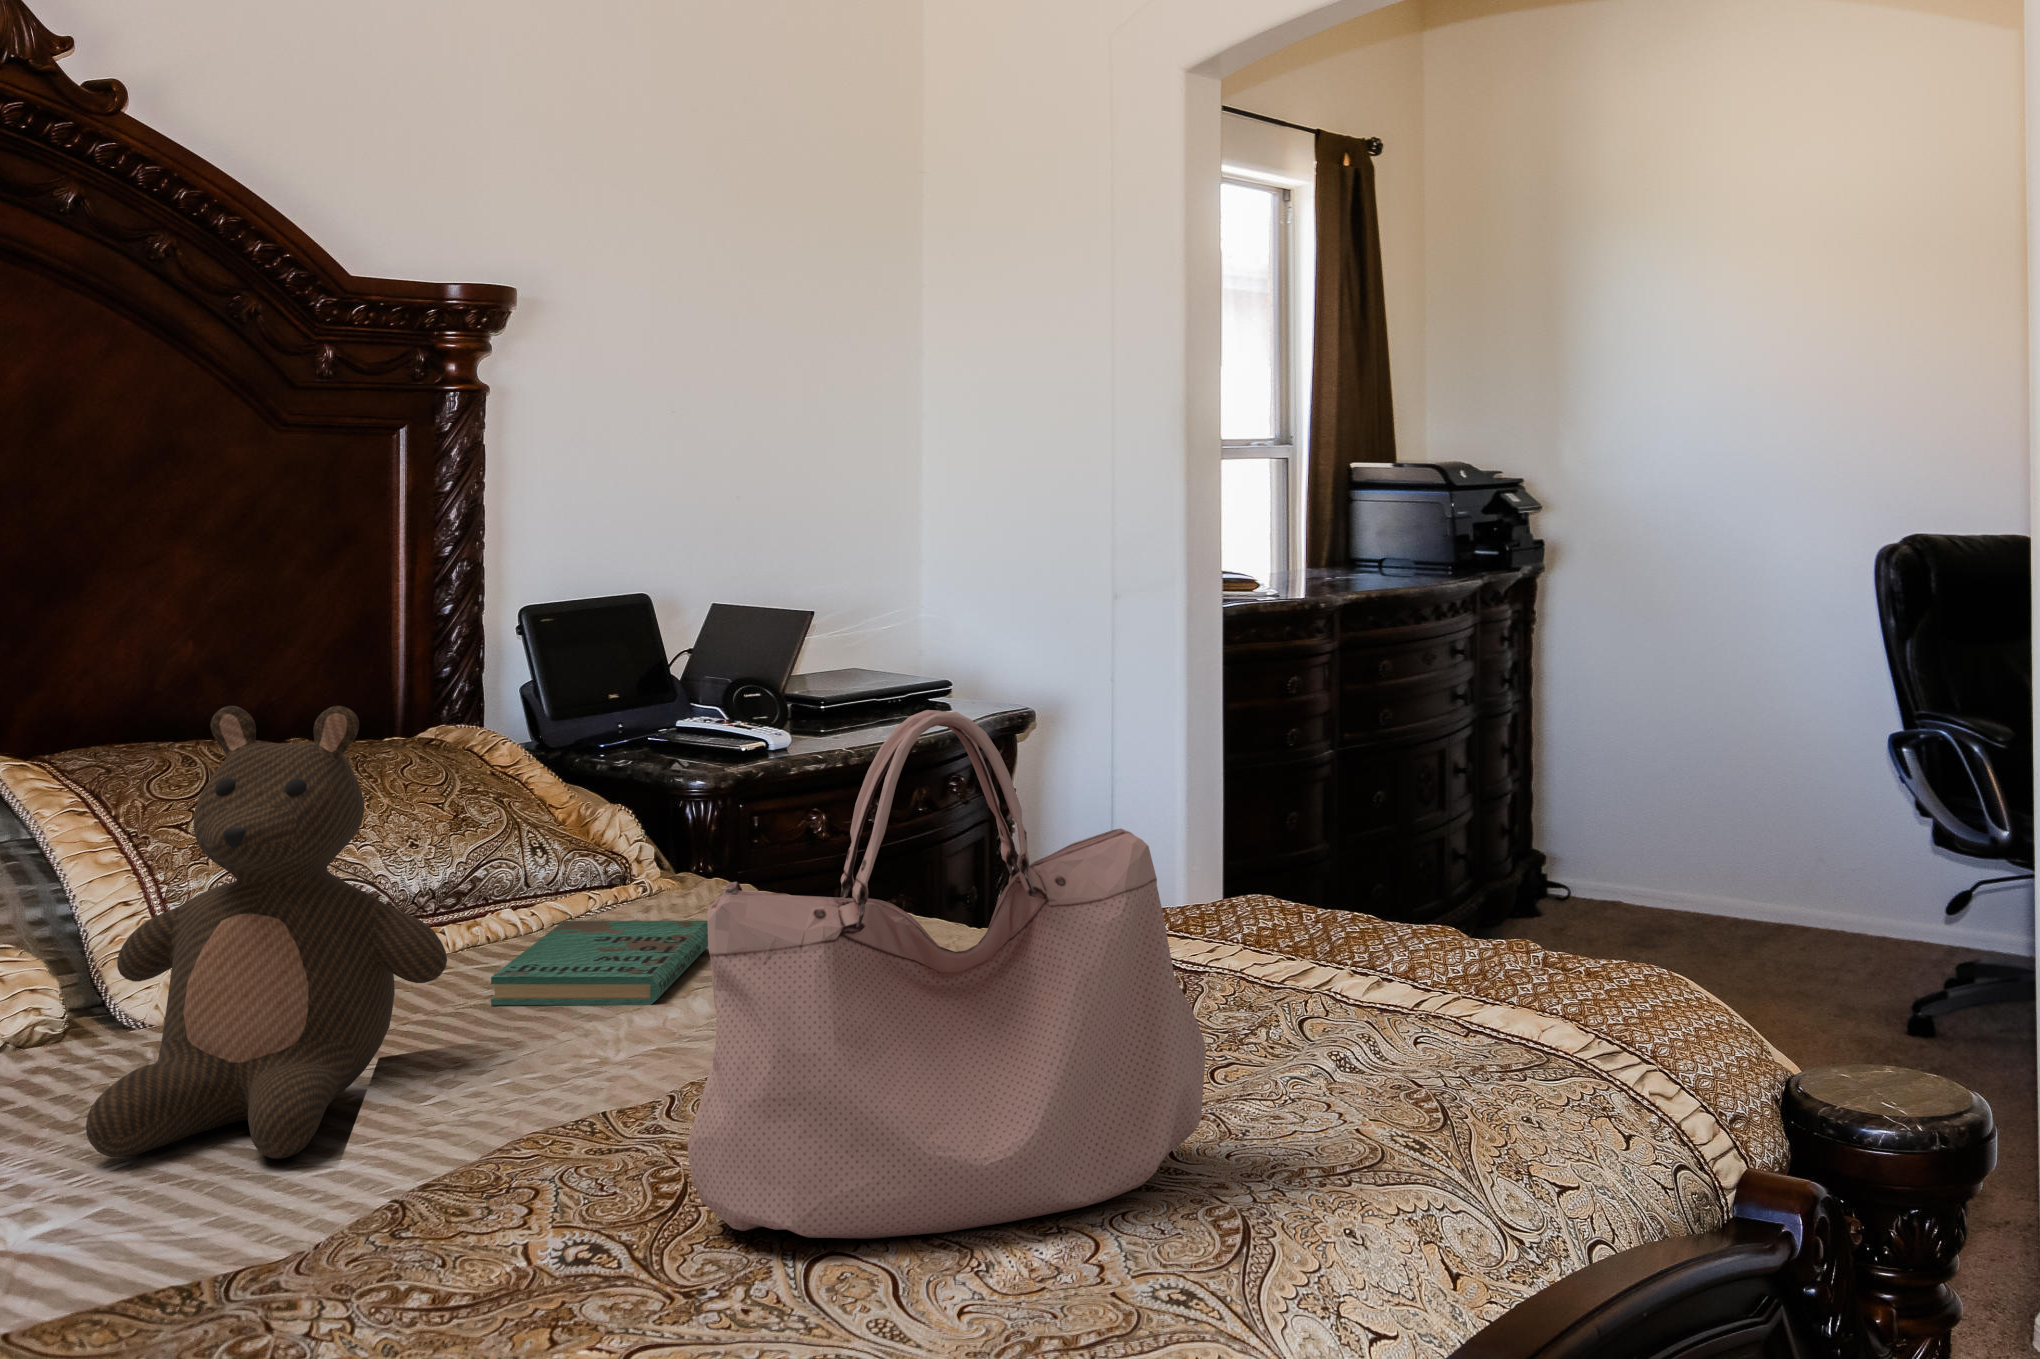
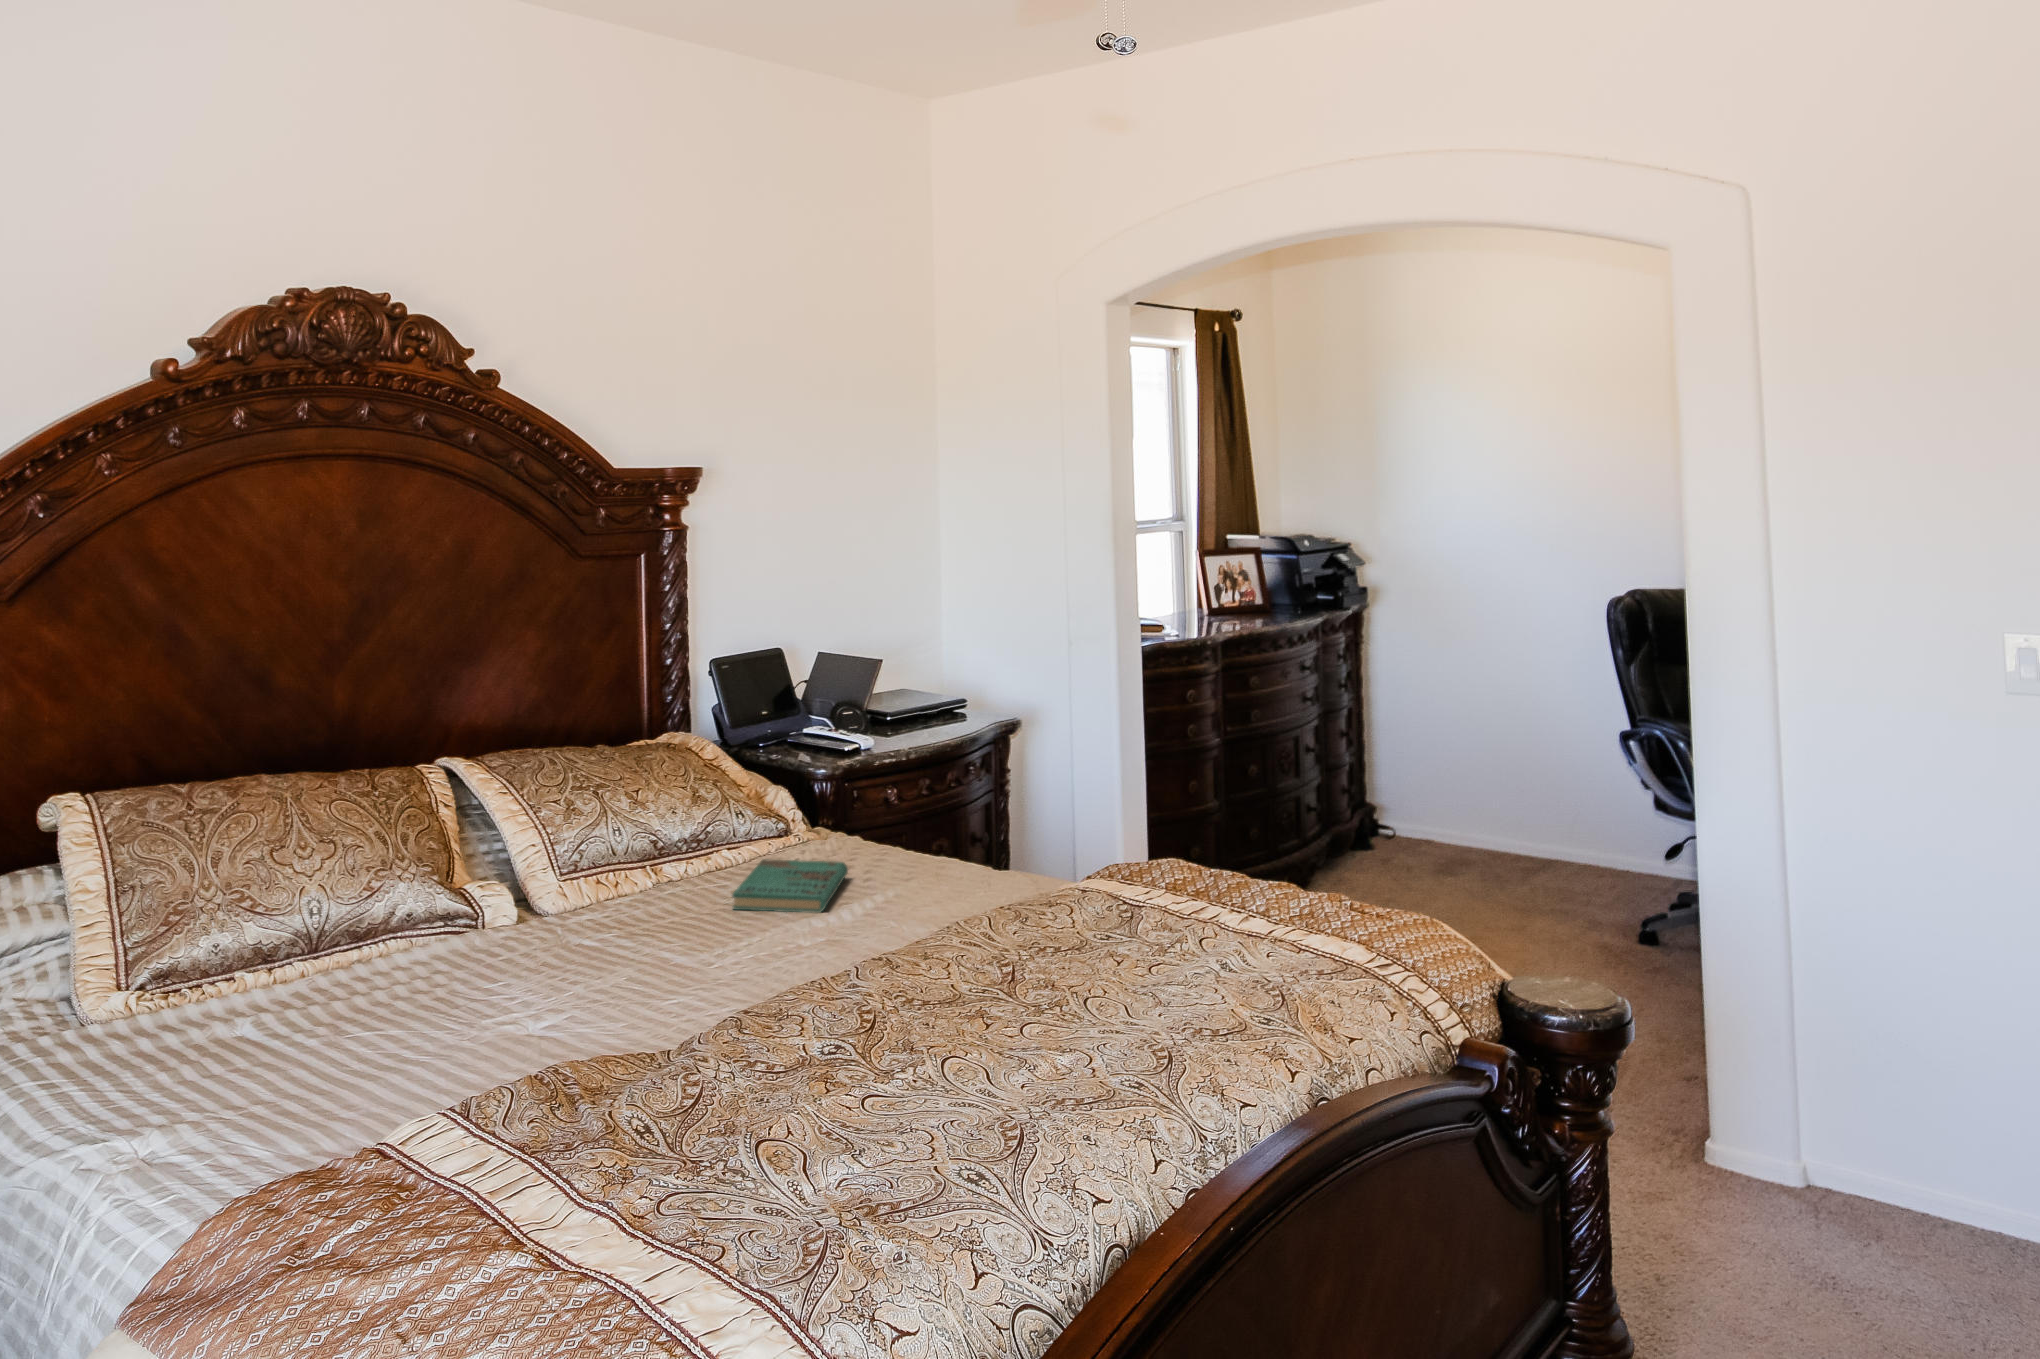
stuffed bear: present [86,706,447,1159] -> none [557,749,726,994]
handbag: present [688,710,1206,1239] -> none [876,769,1146,1049]

